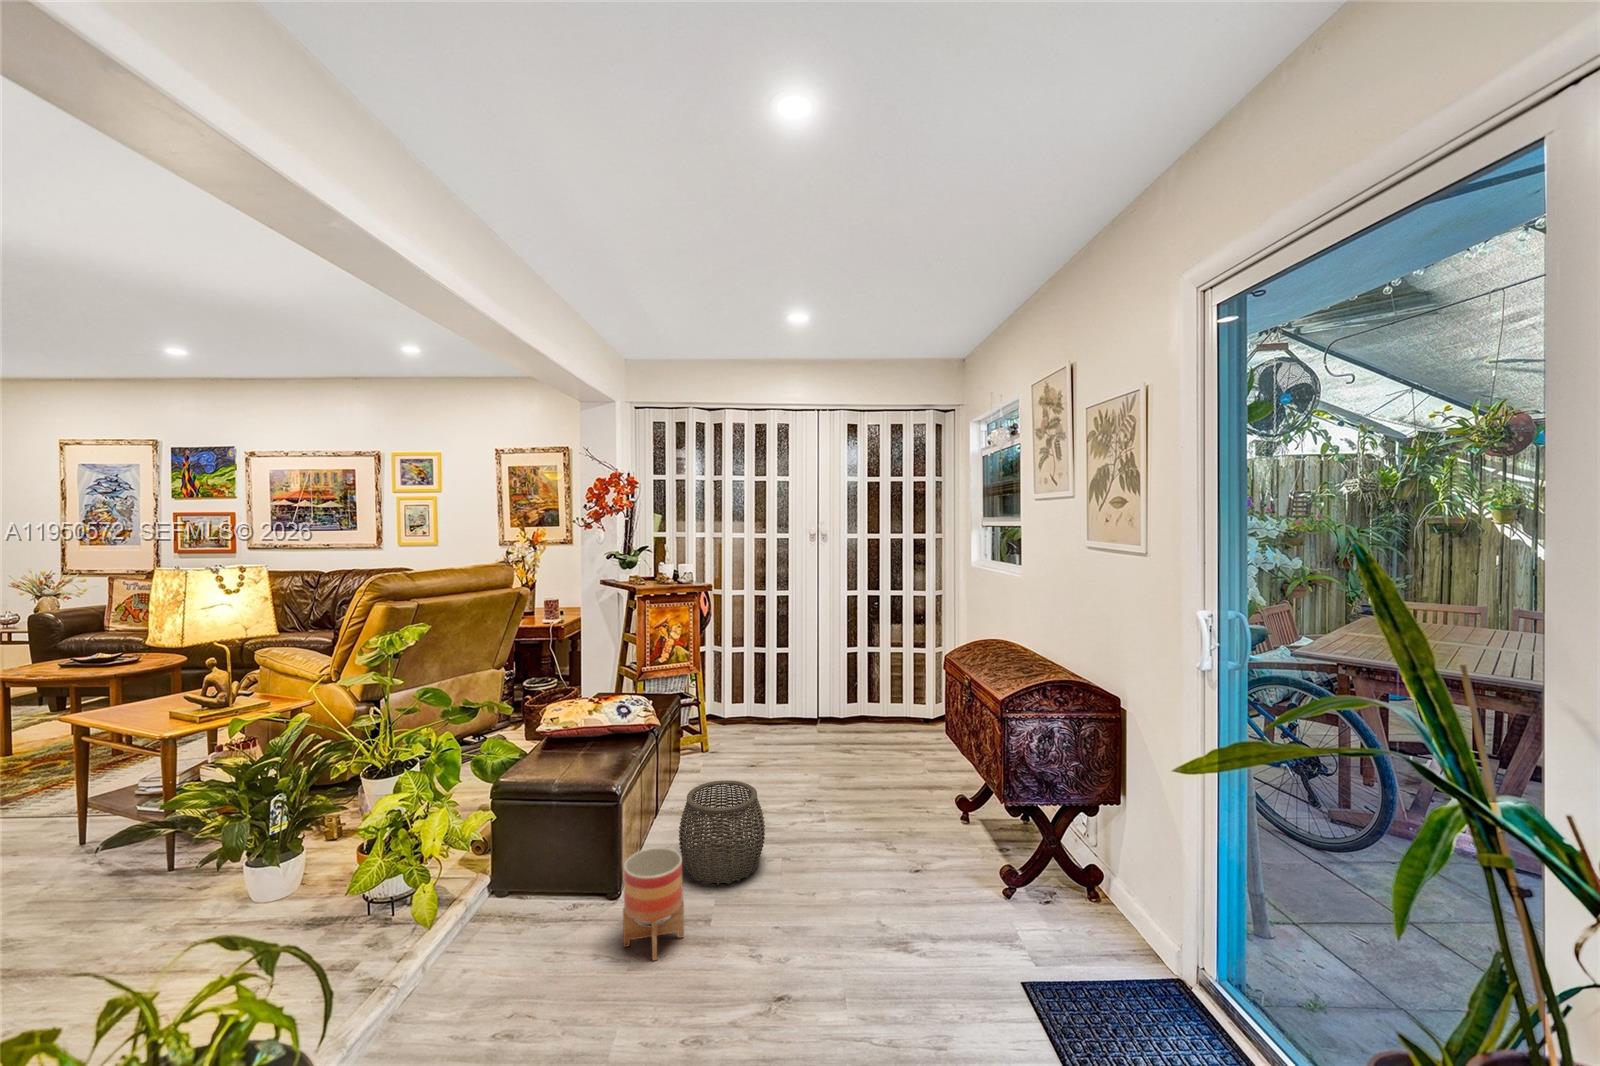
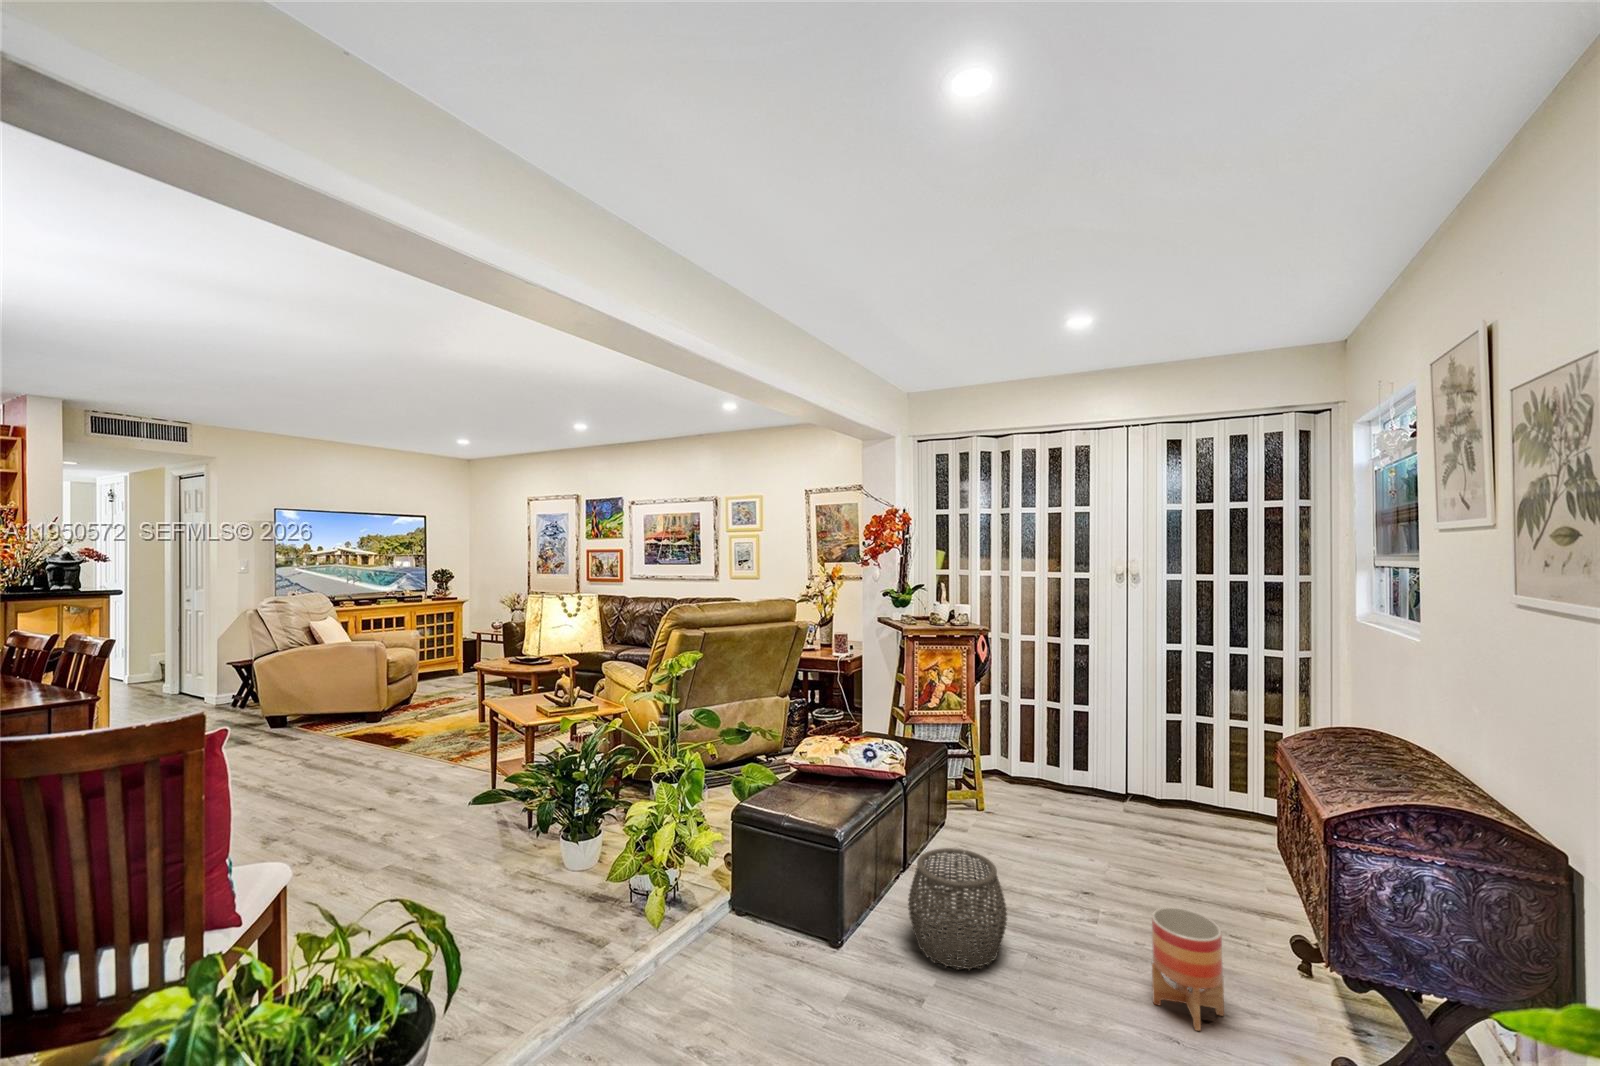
planter: present [623,847,684,960] -> present [1152,907,1224,1031]

